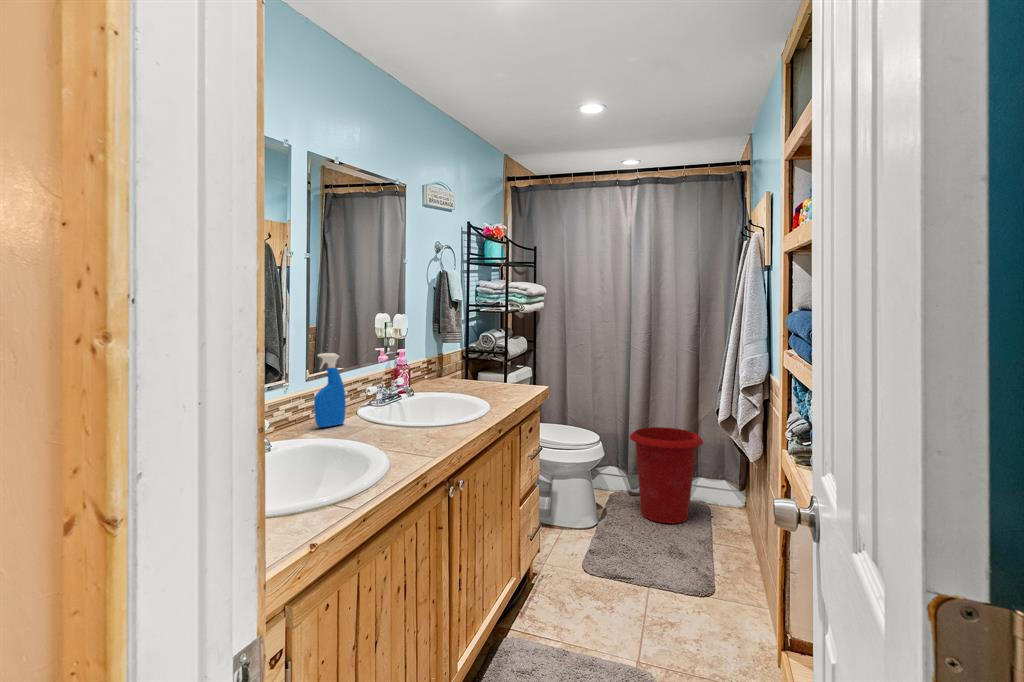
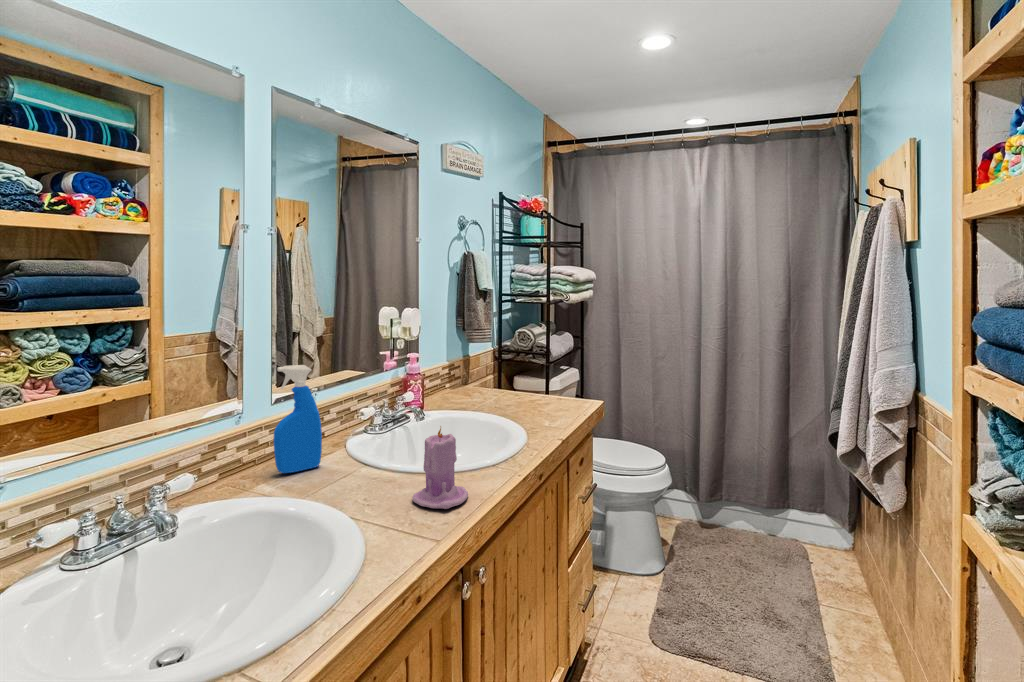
candle: none [413,390,450,442] -> present [412,426,468,509]
waste bin: present [630,427,703,524] -> none [701,445,799,570]

